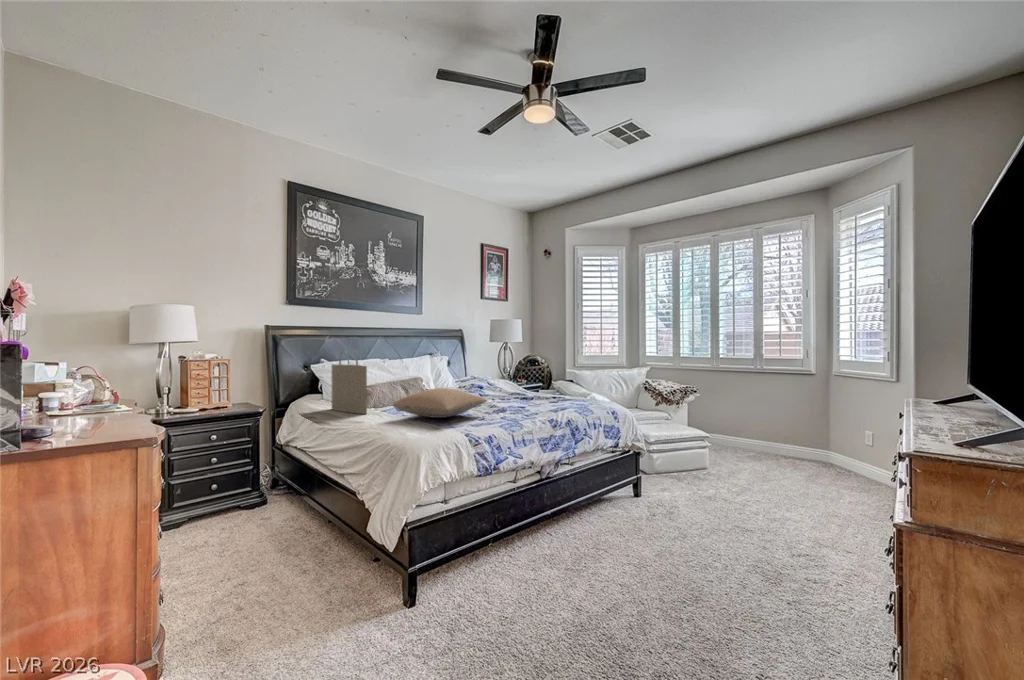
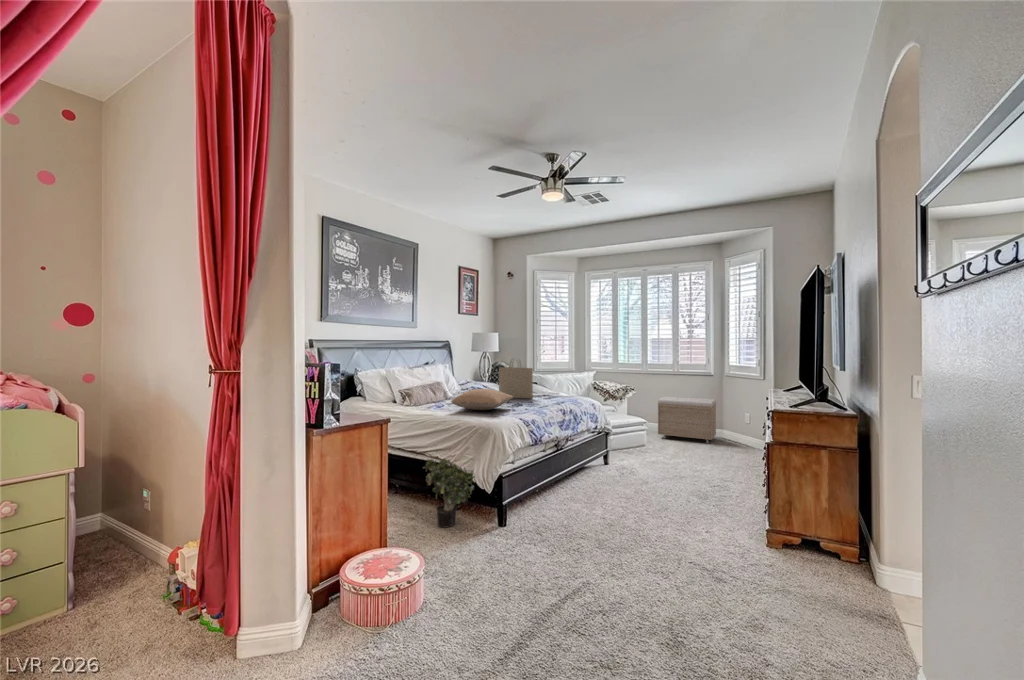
tote bag: present [332,350,367,414] -> present [499,359,533,398]
storage bench: none [731,402,820,469] -> present [658,397,716,443]
potted plant: none [296,486,383,593] -> present [424,459,475,528]

